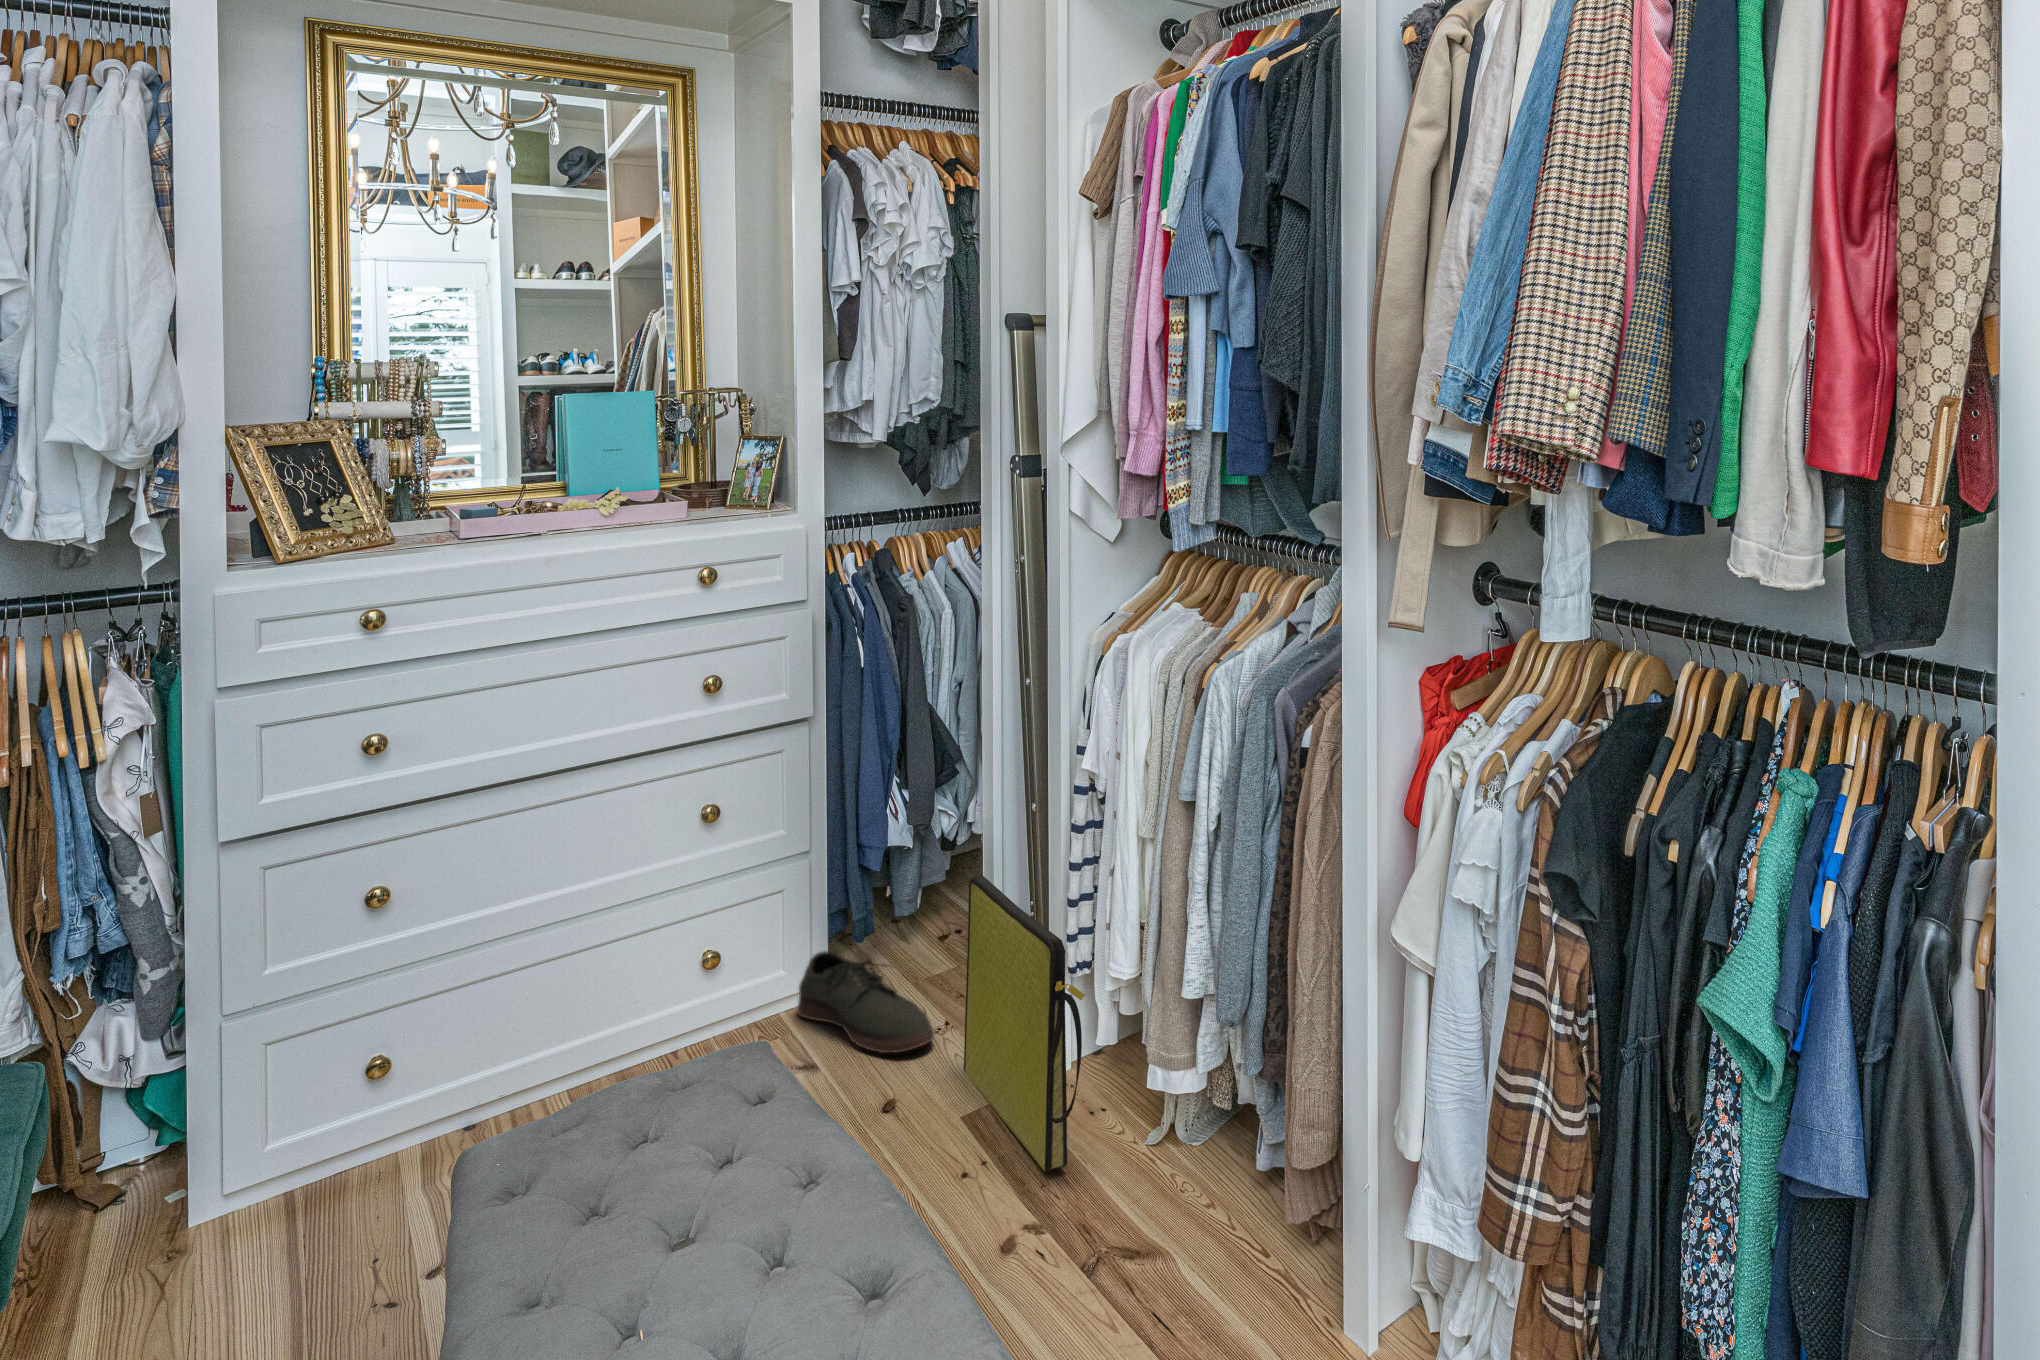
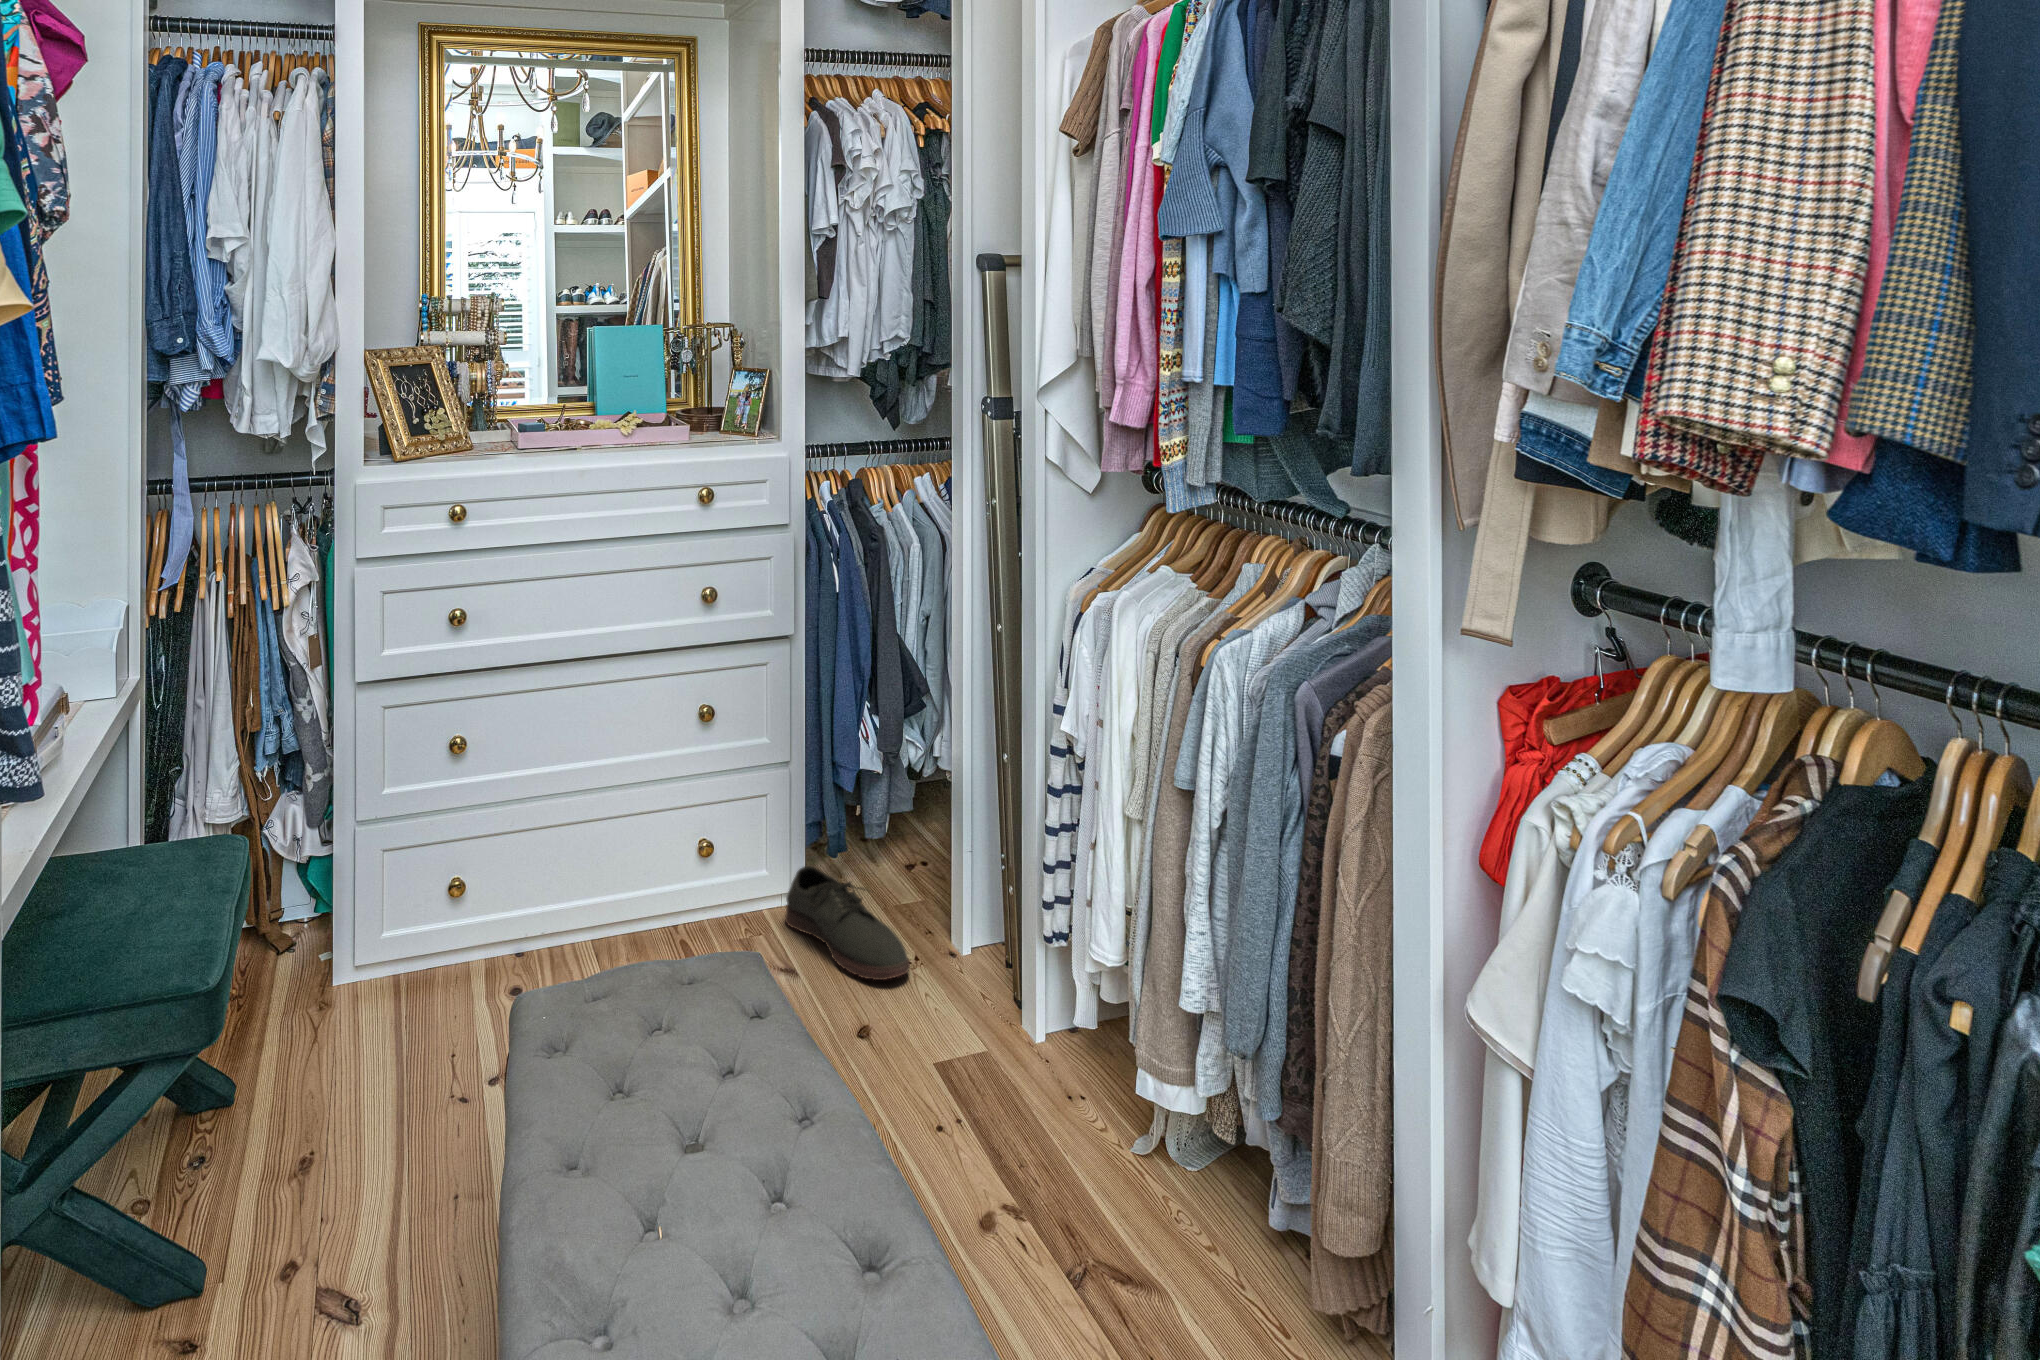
bag: present [964,875,1085,1172] -> none [939,821,1067,1149]

